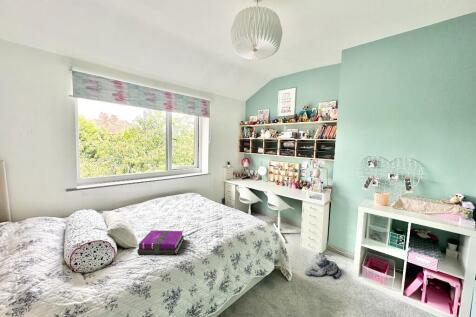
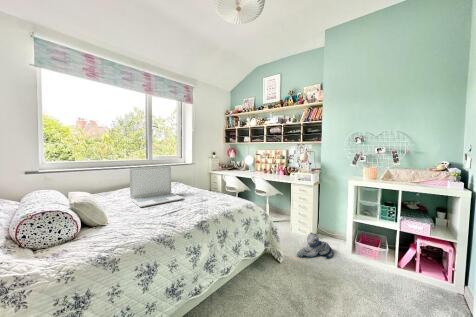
laptop: none [154,185,201,227] -> present [130,166,183,207]
notebook: present [137,231,184,254] -> none [106,206,164,229]

